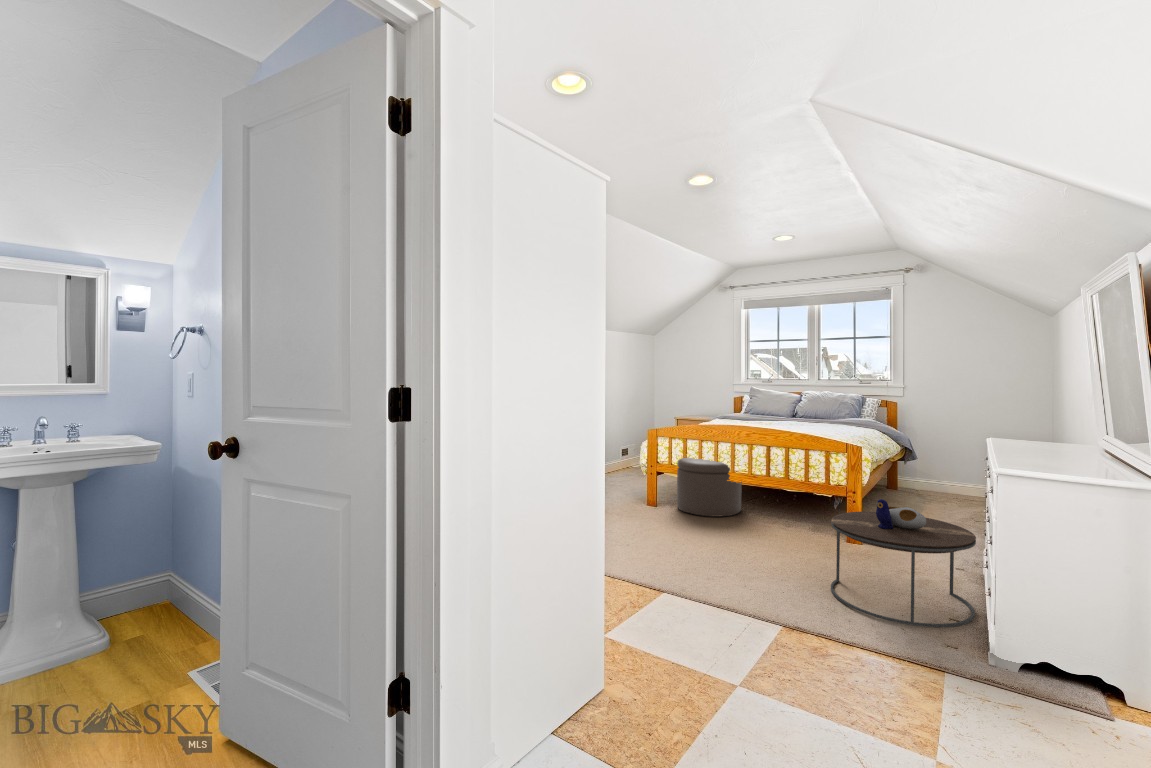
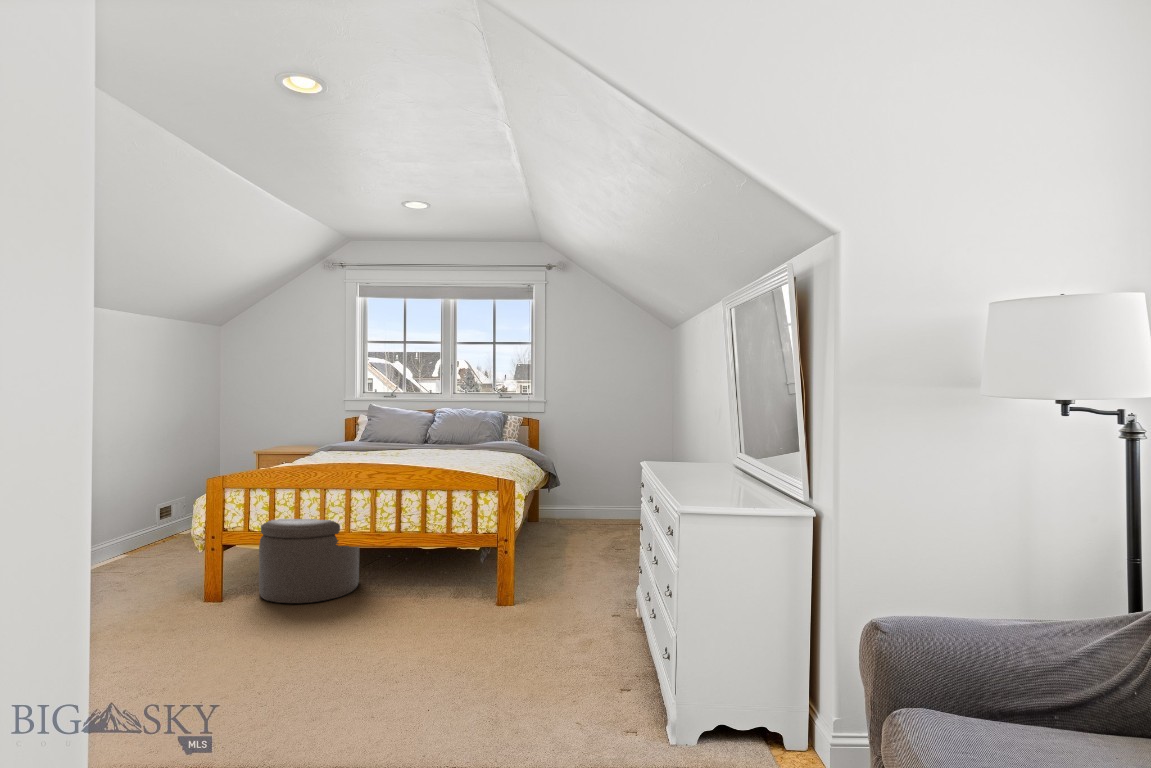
side table: present [831,499,976,627] -> none [492,555,653,720]

